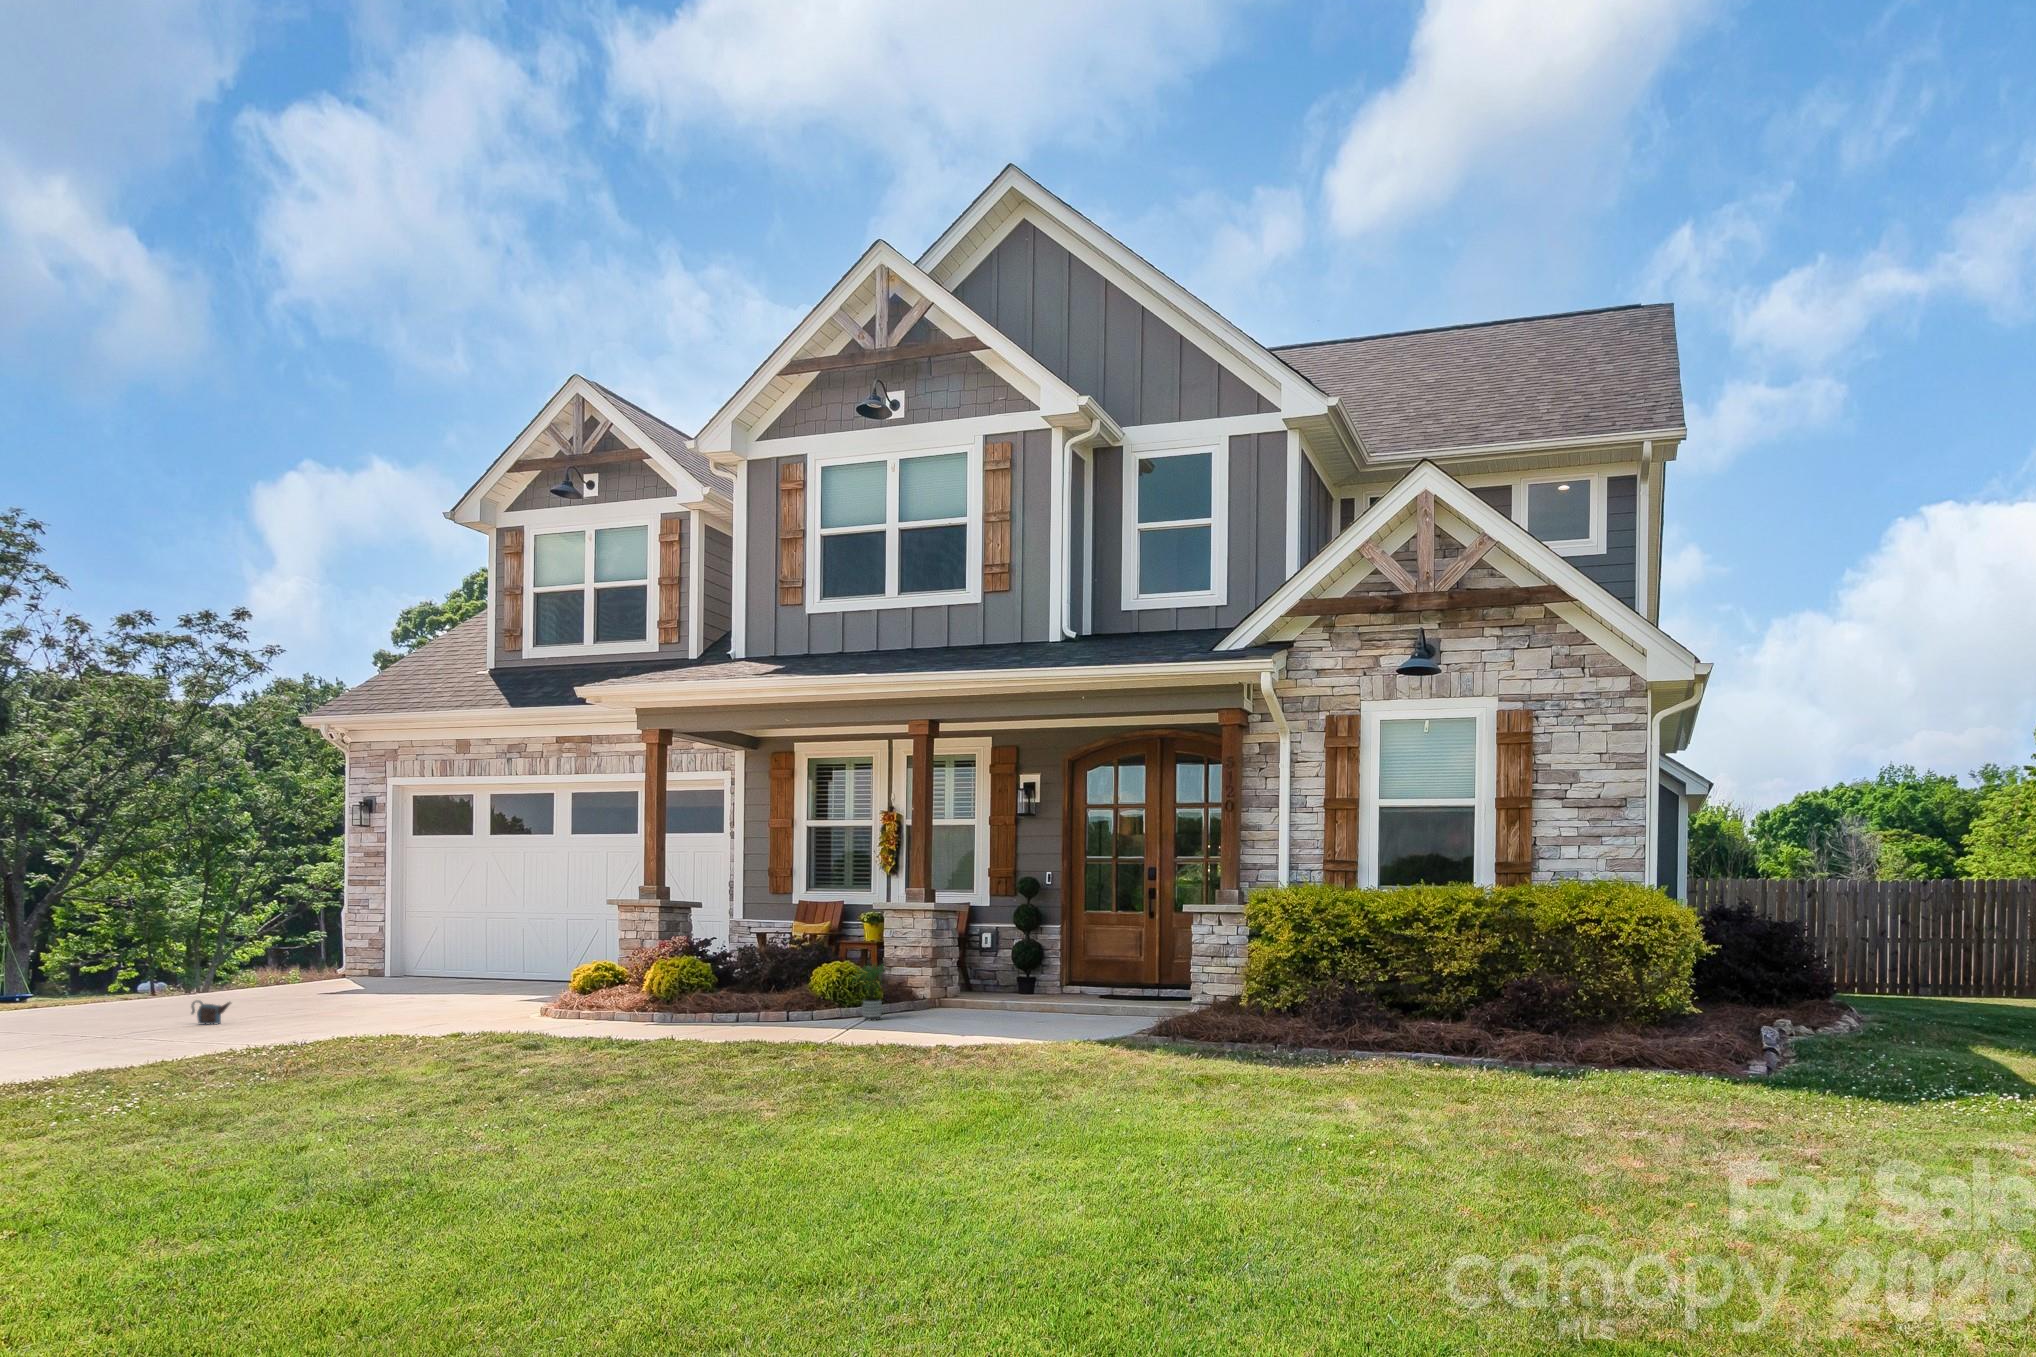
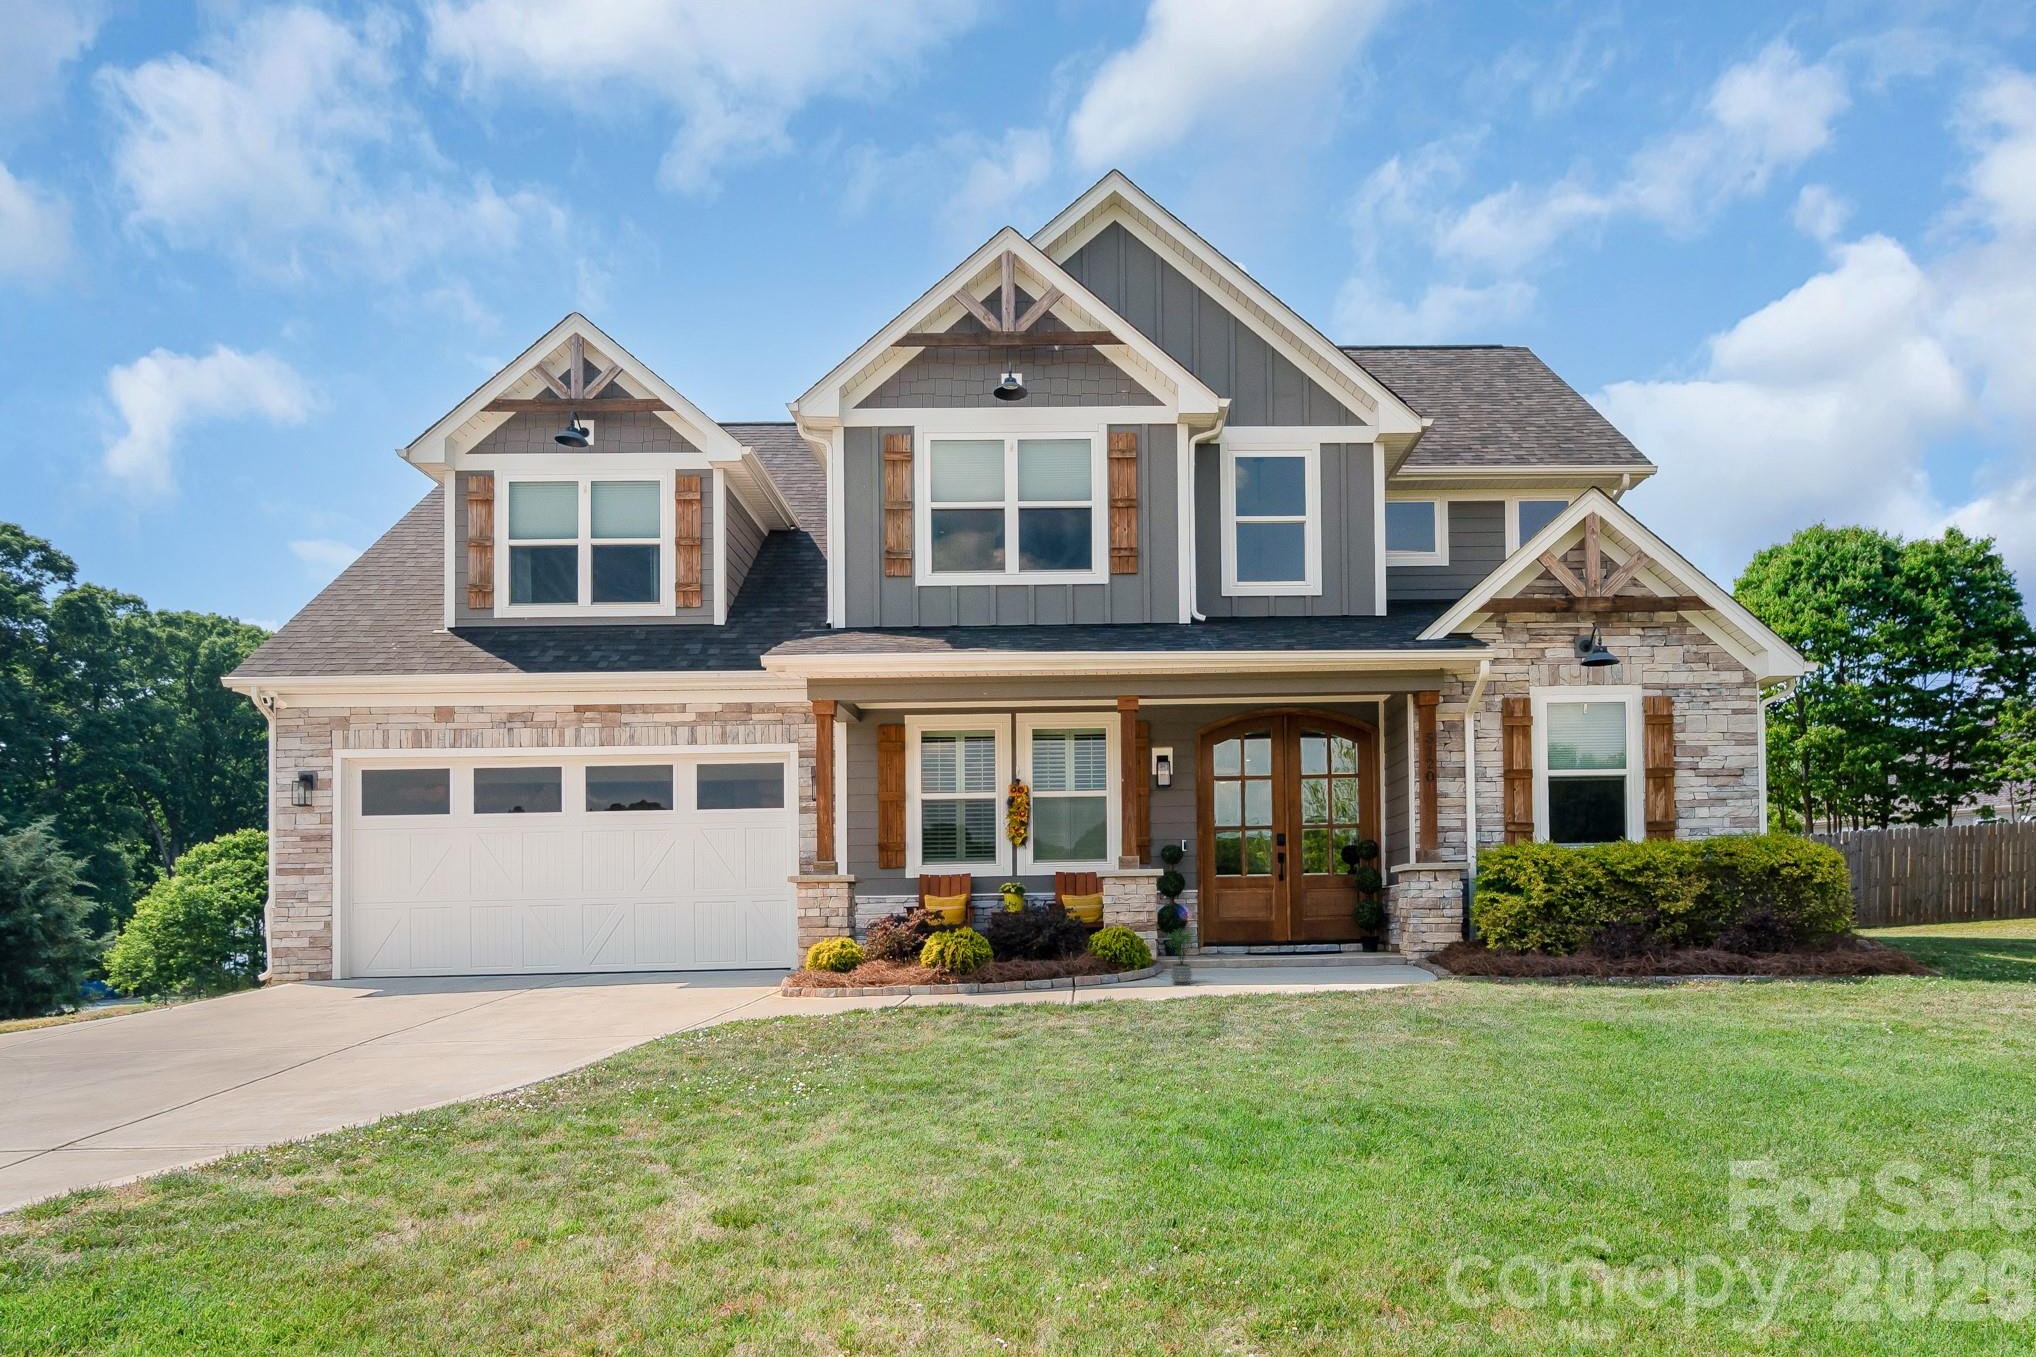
watering can: present [191,1000,231,1025] -> none [420,1006,476,1037]

